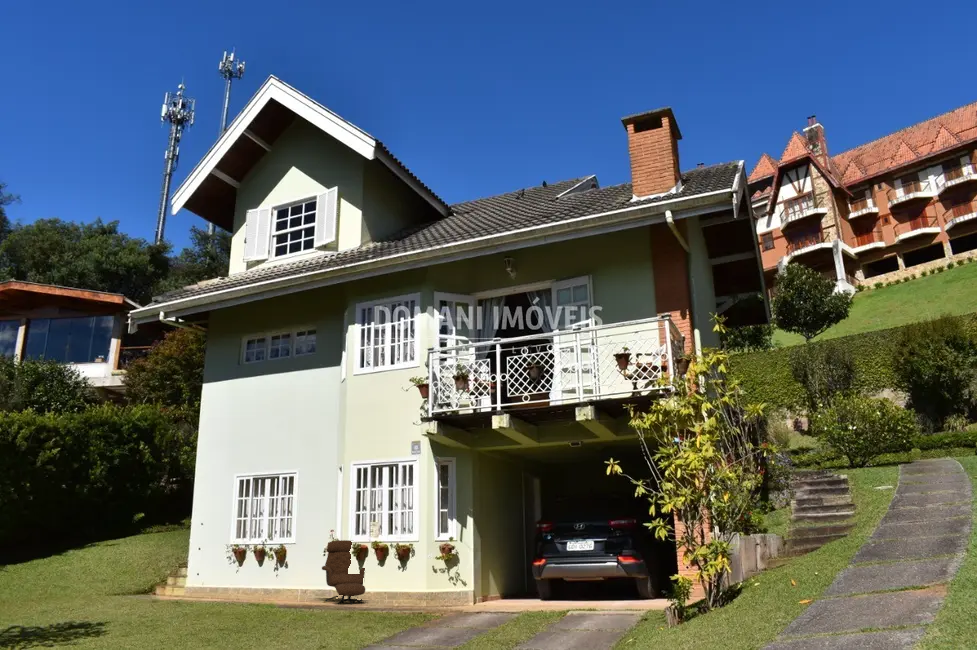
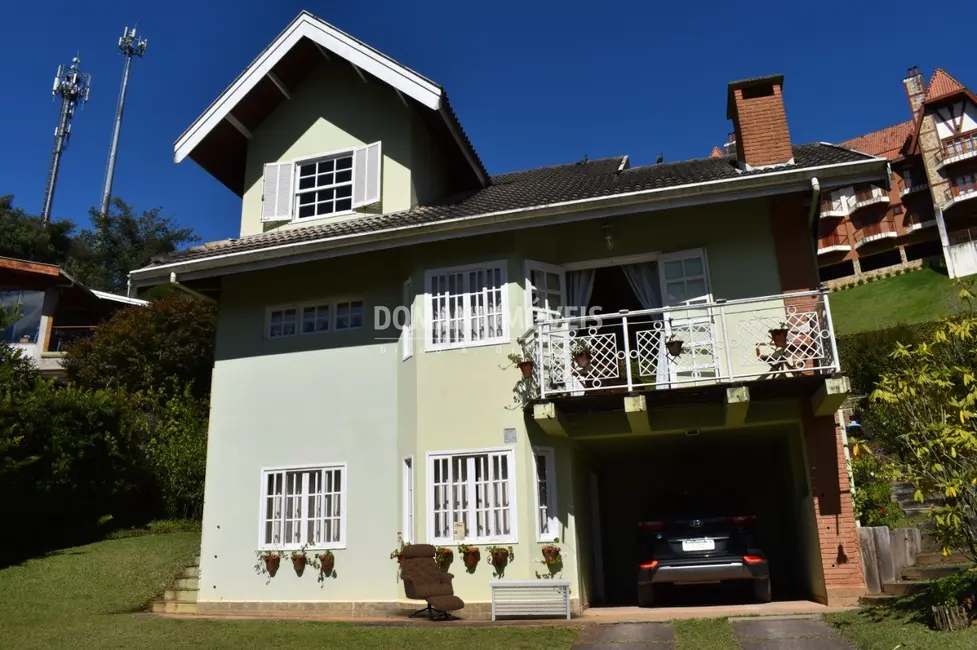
storage bench: none [381,571,456,606] -> present [489,579,571,621]

